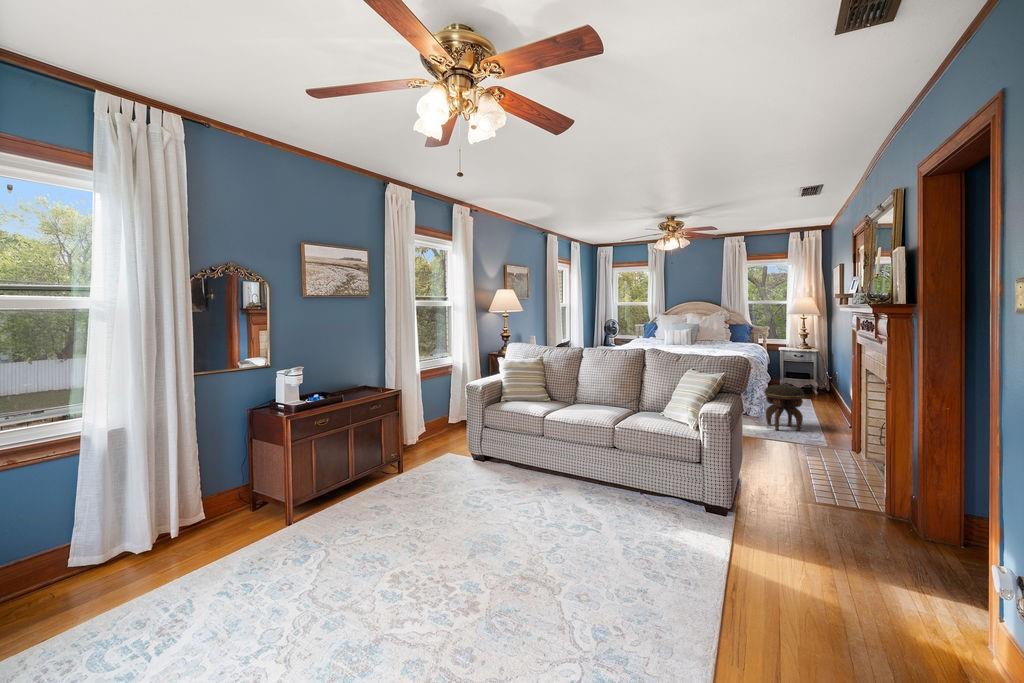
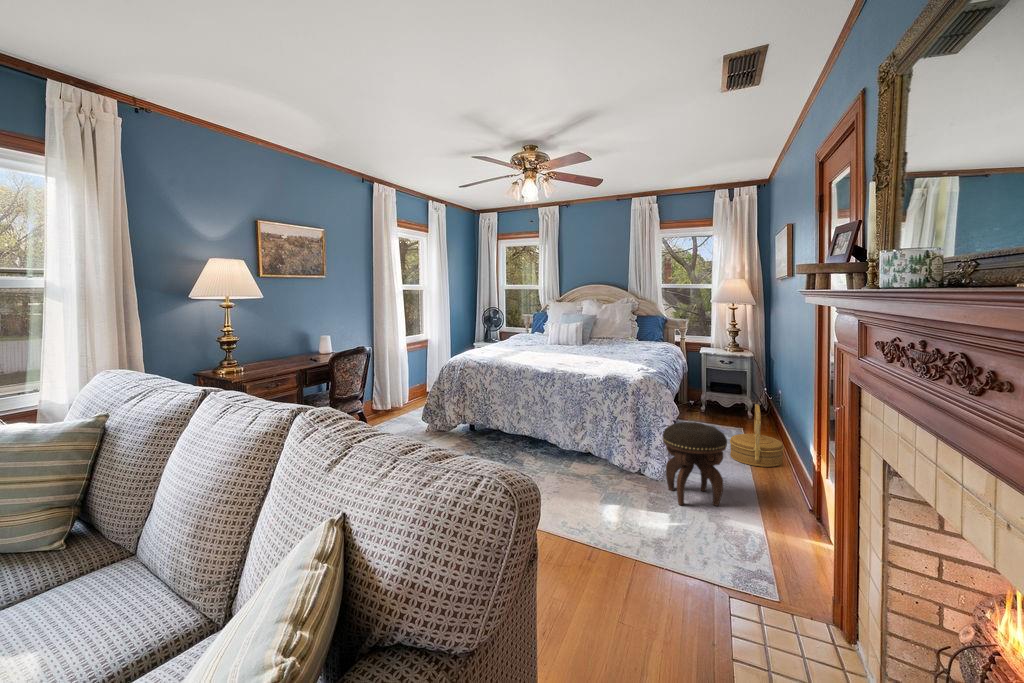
woven basket: none [804,380,841,418] -> present [730,404,784,467]

